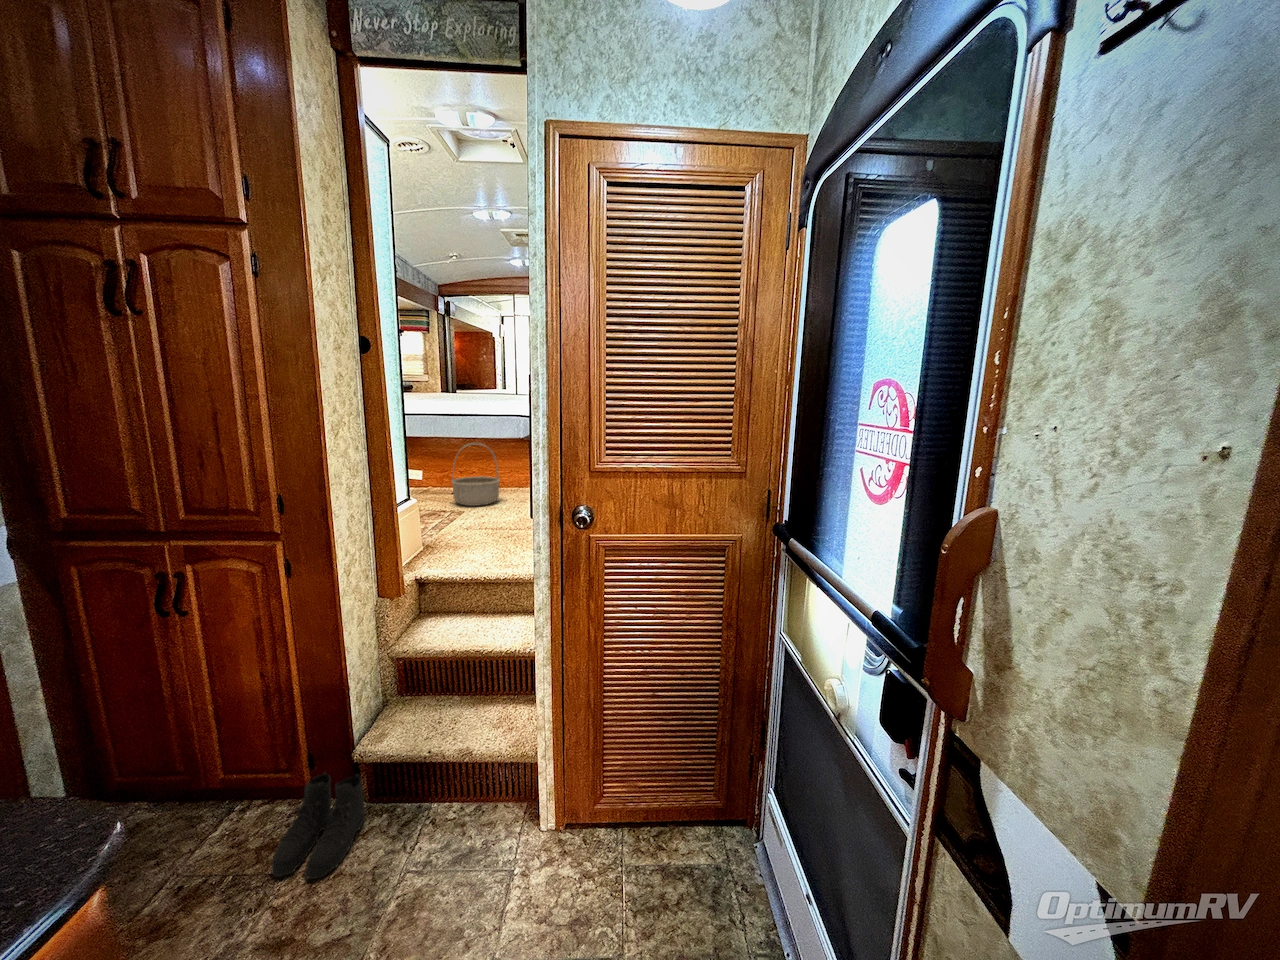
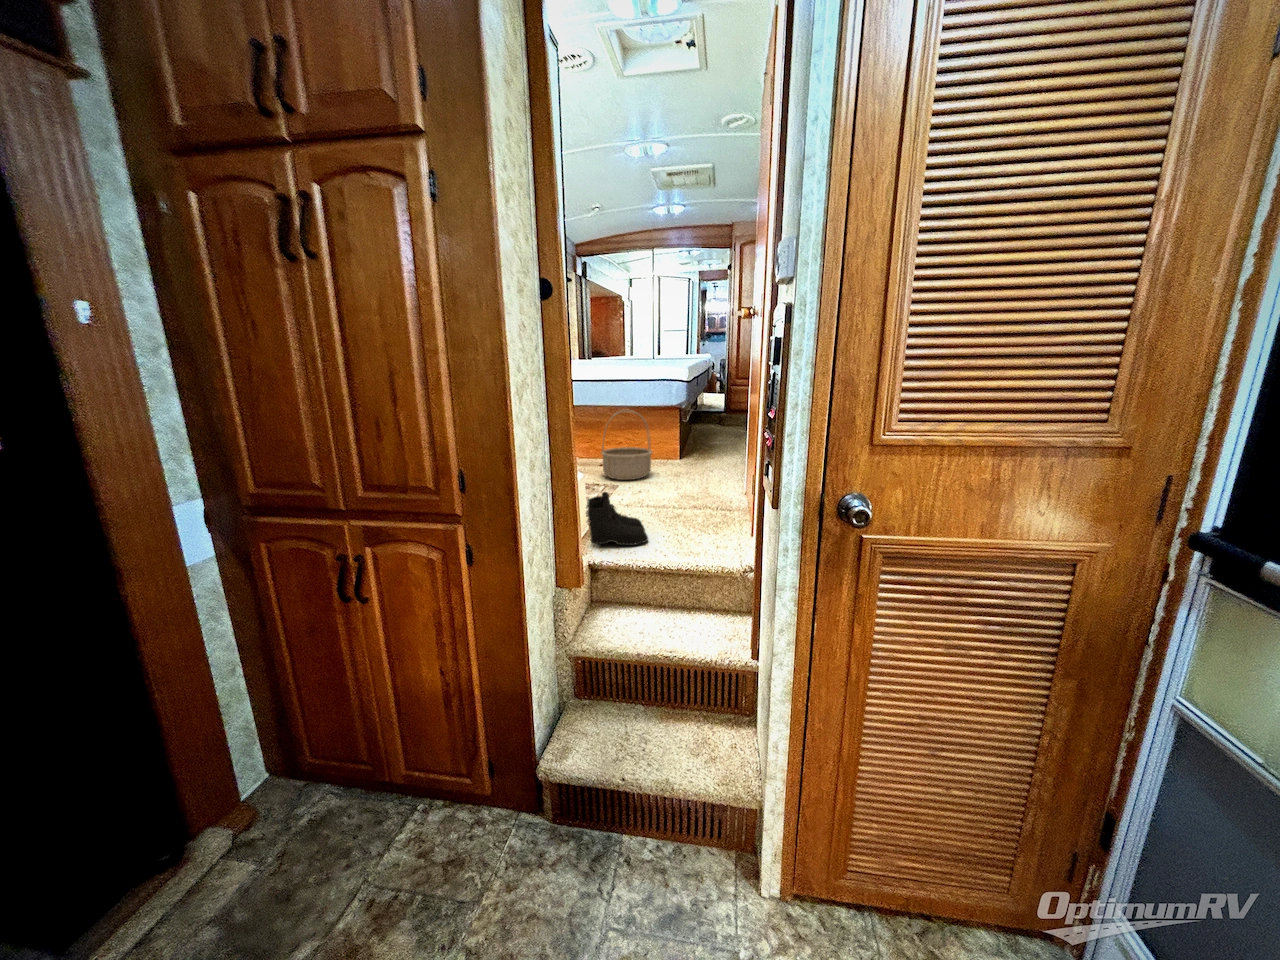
boots: present [272,772,365,879] -> present [586,492,648,546]

